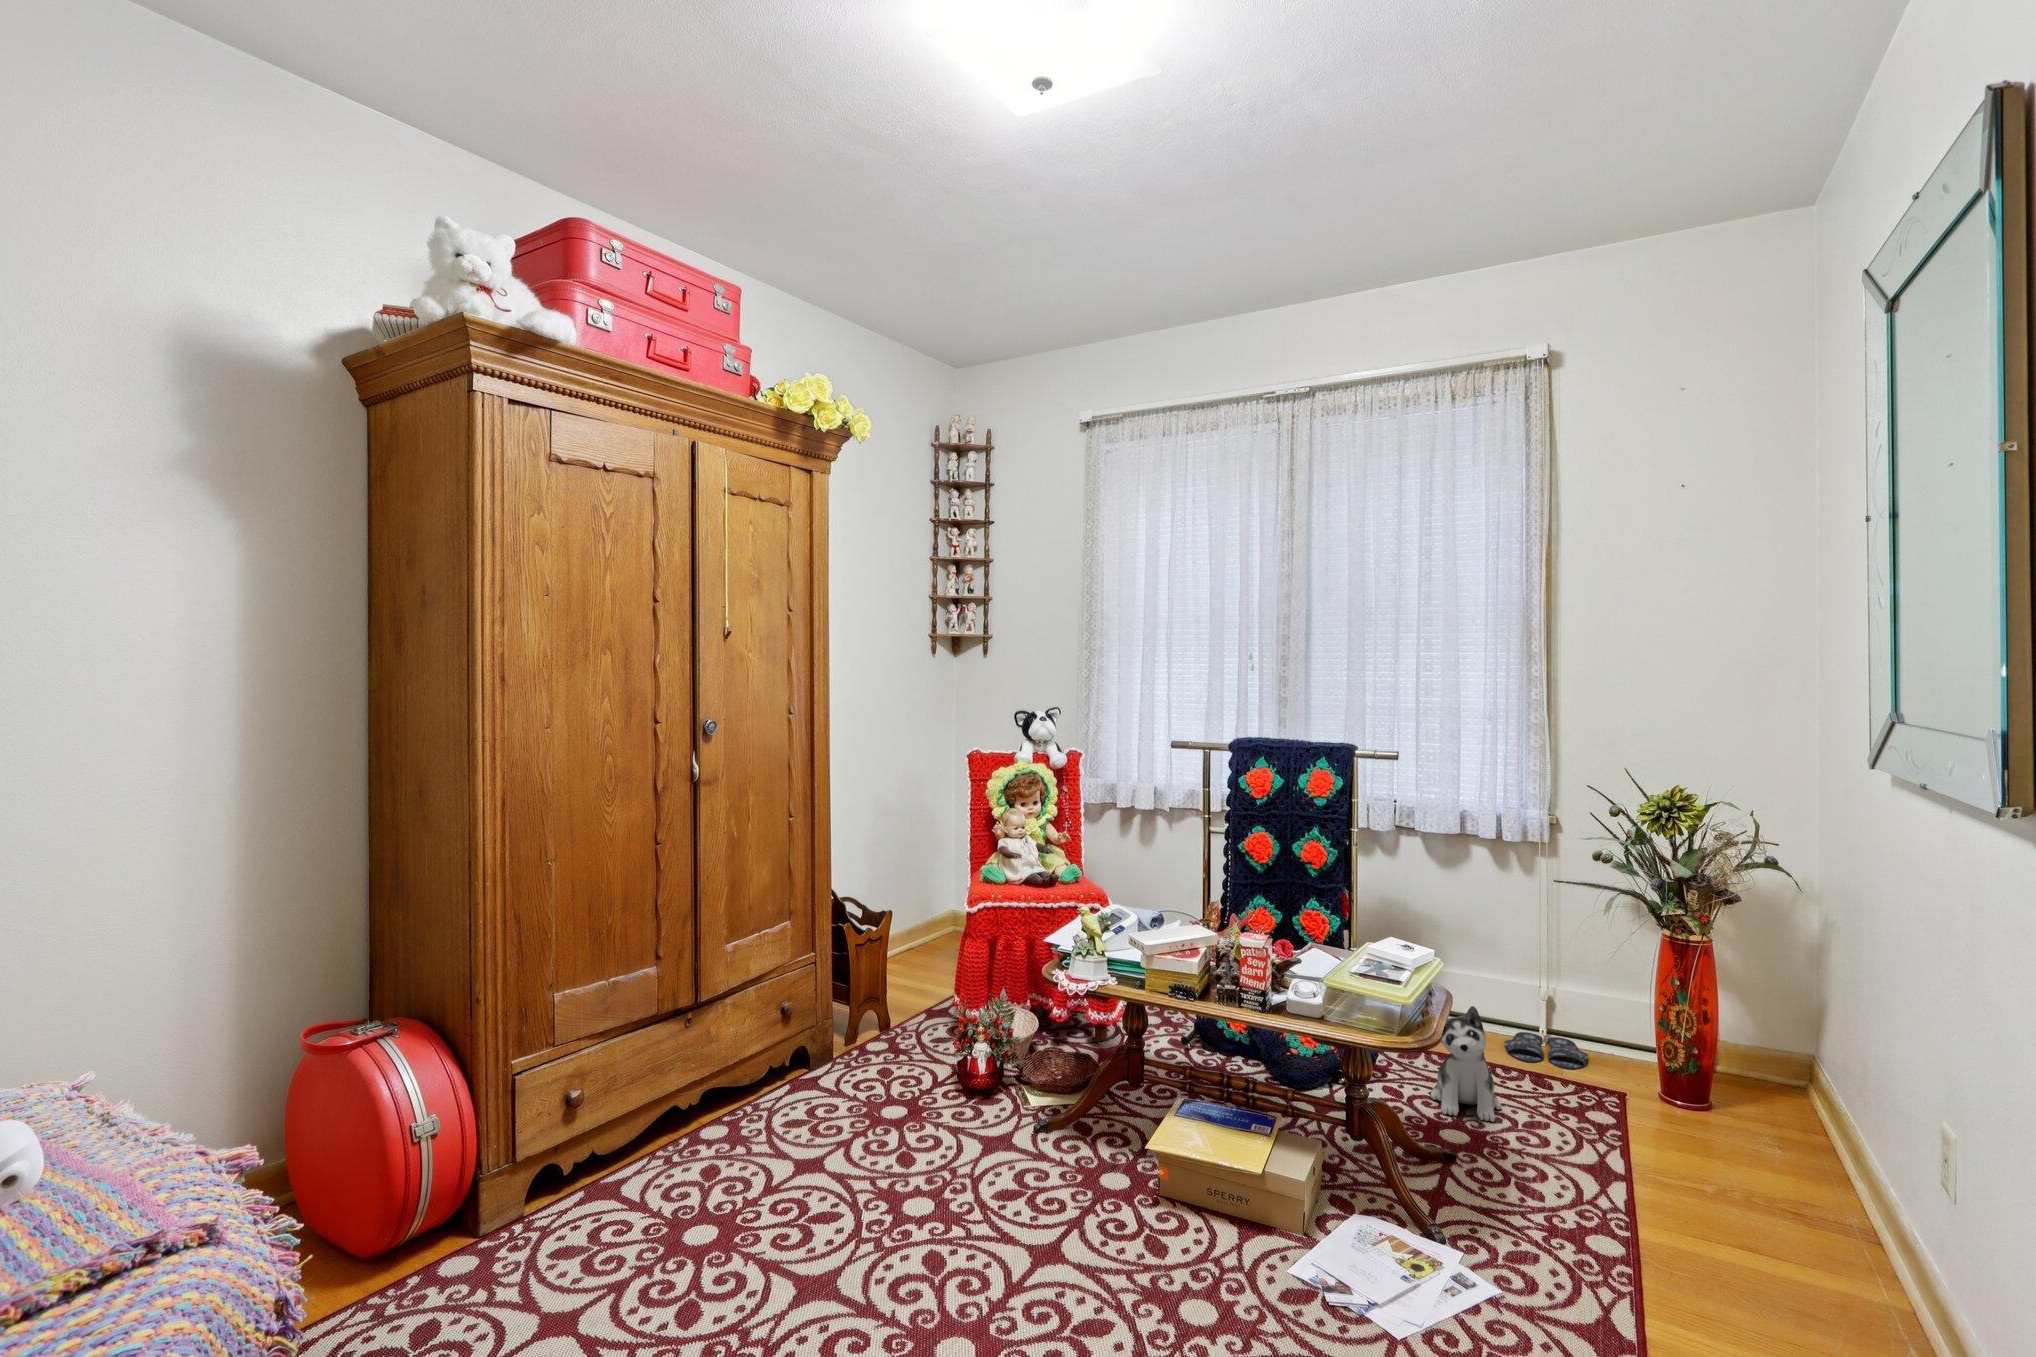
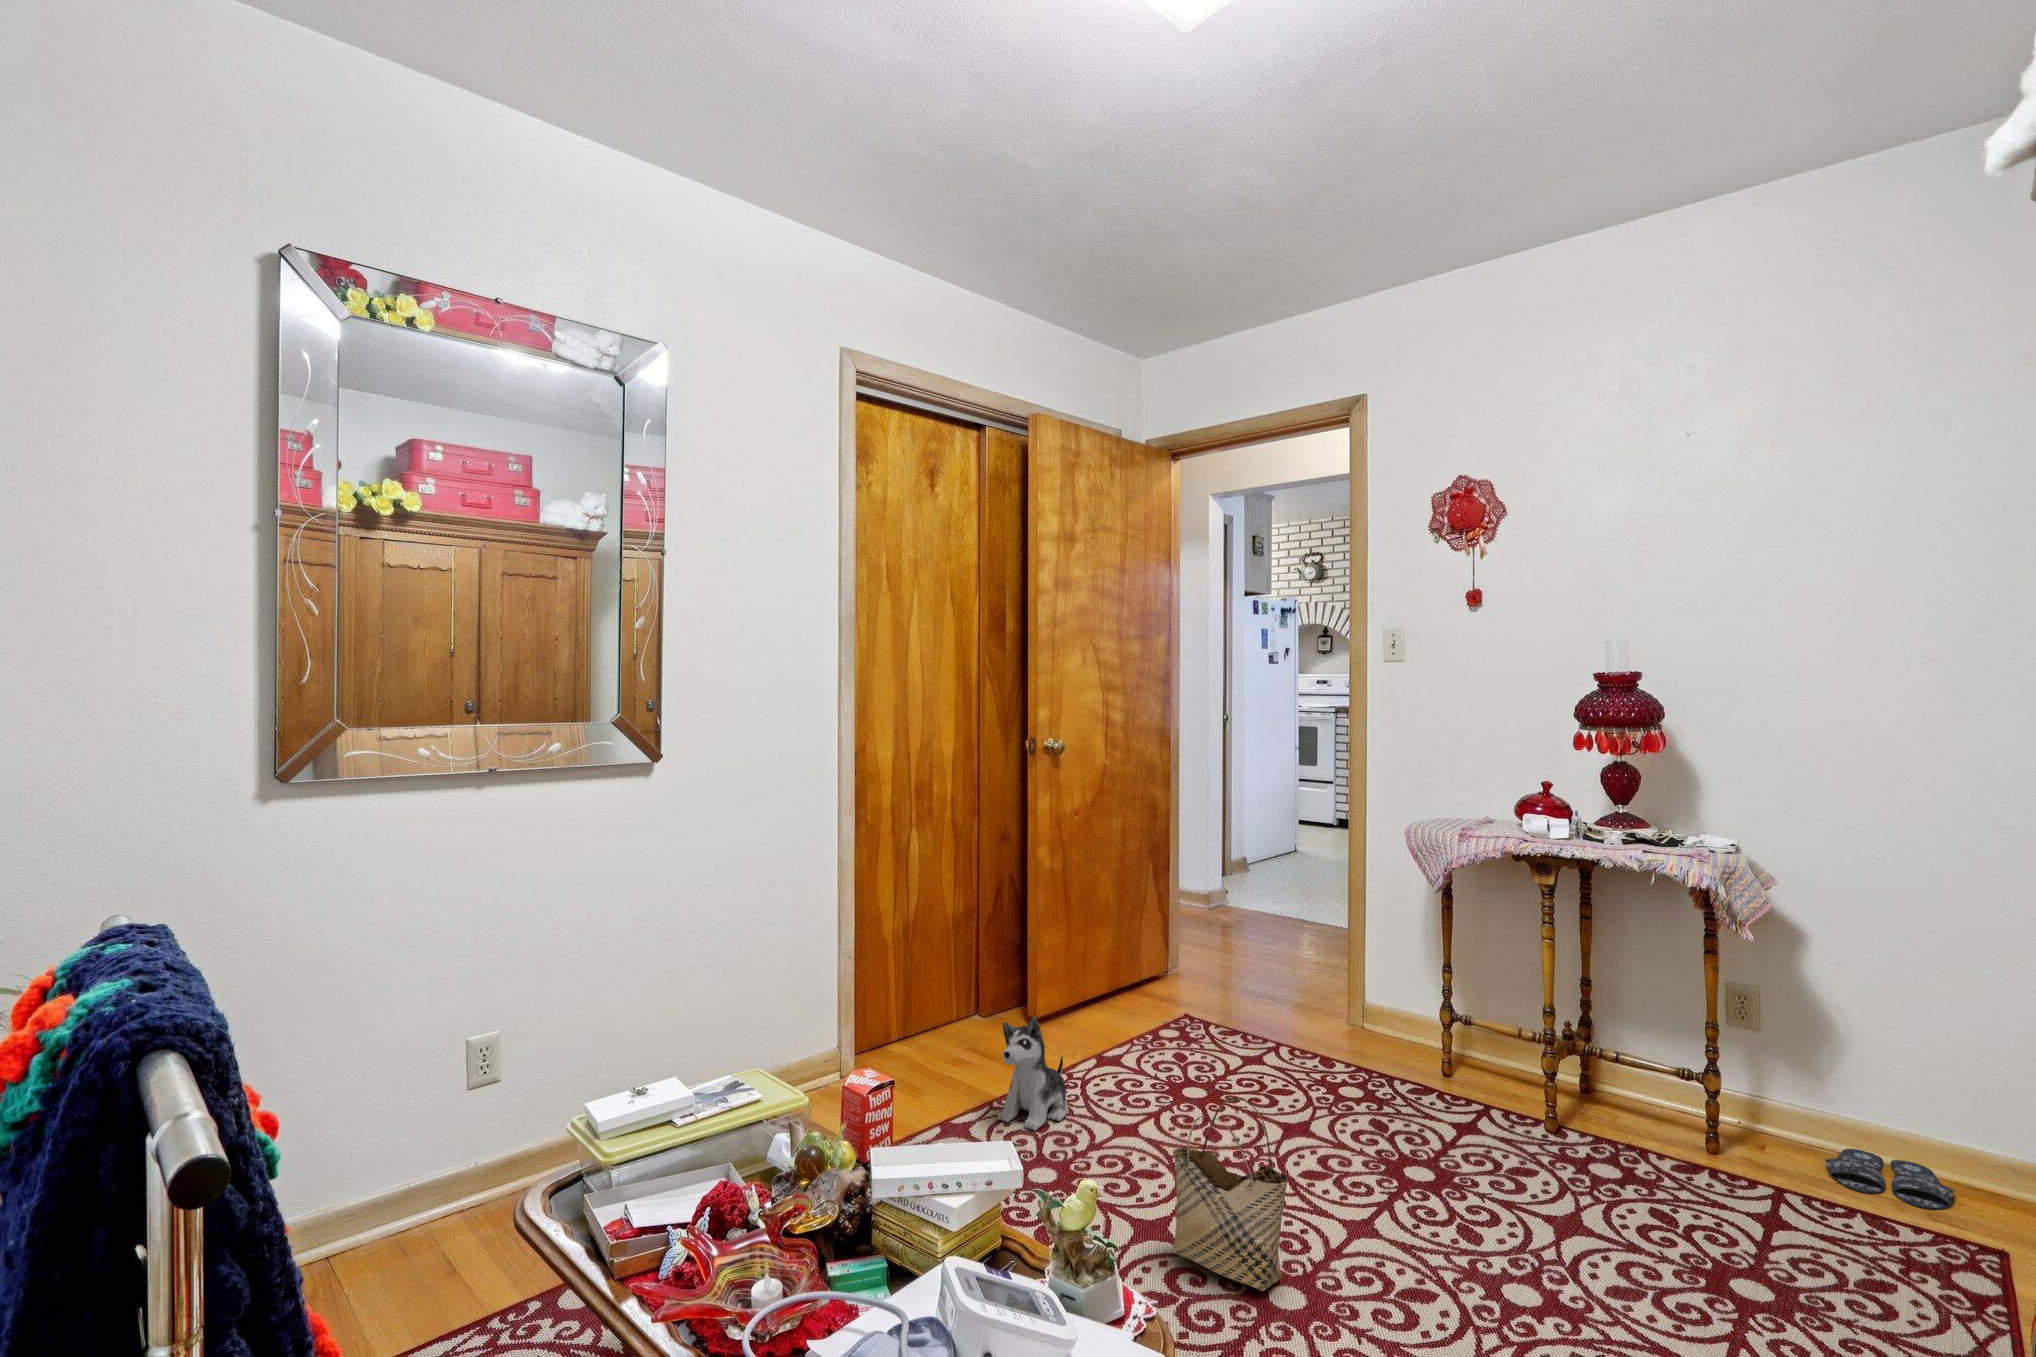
plush toy: present [1431,1006,1501,1122] -> present [998,1016,1068,1131]
woven basket: none [1018,1022,1115,1180] -> present [1172,1097,1288,1291]

